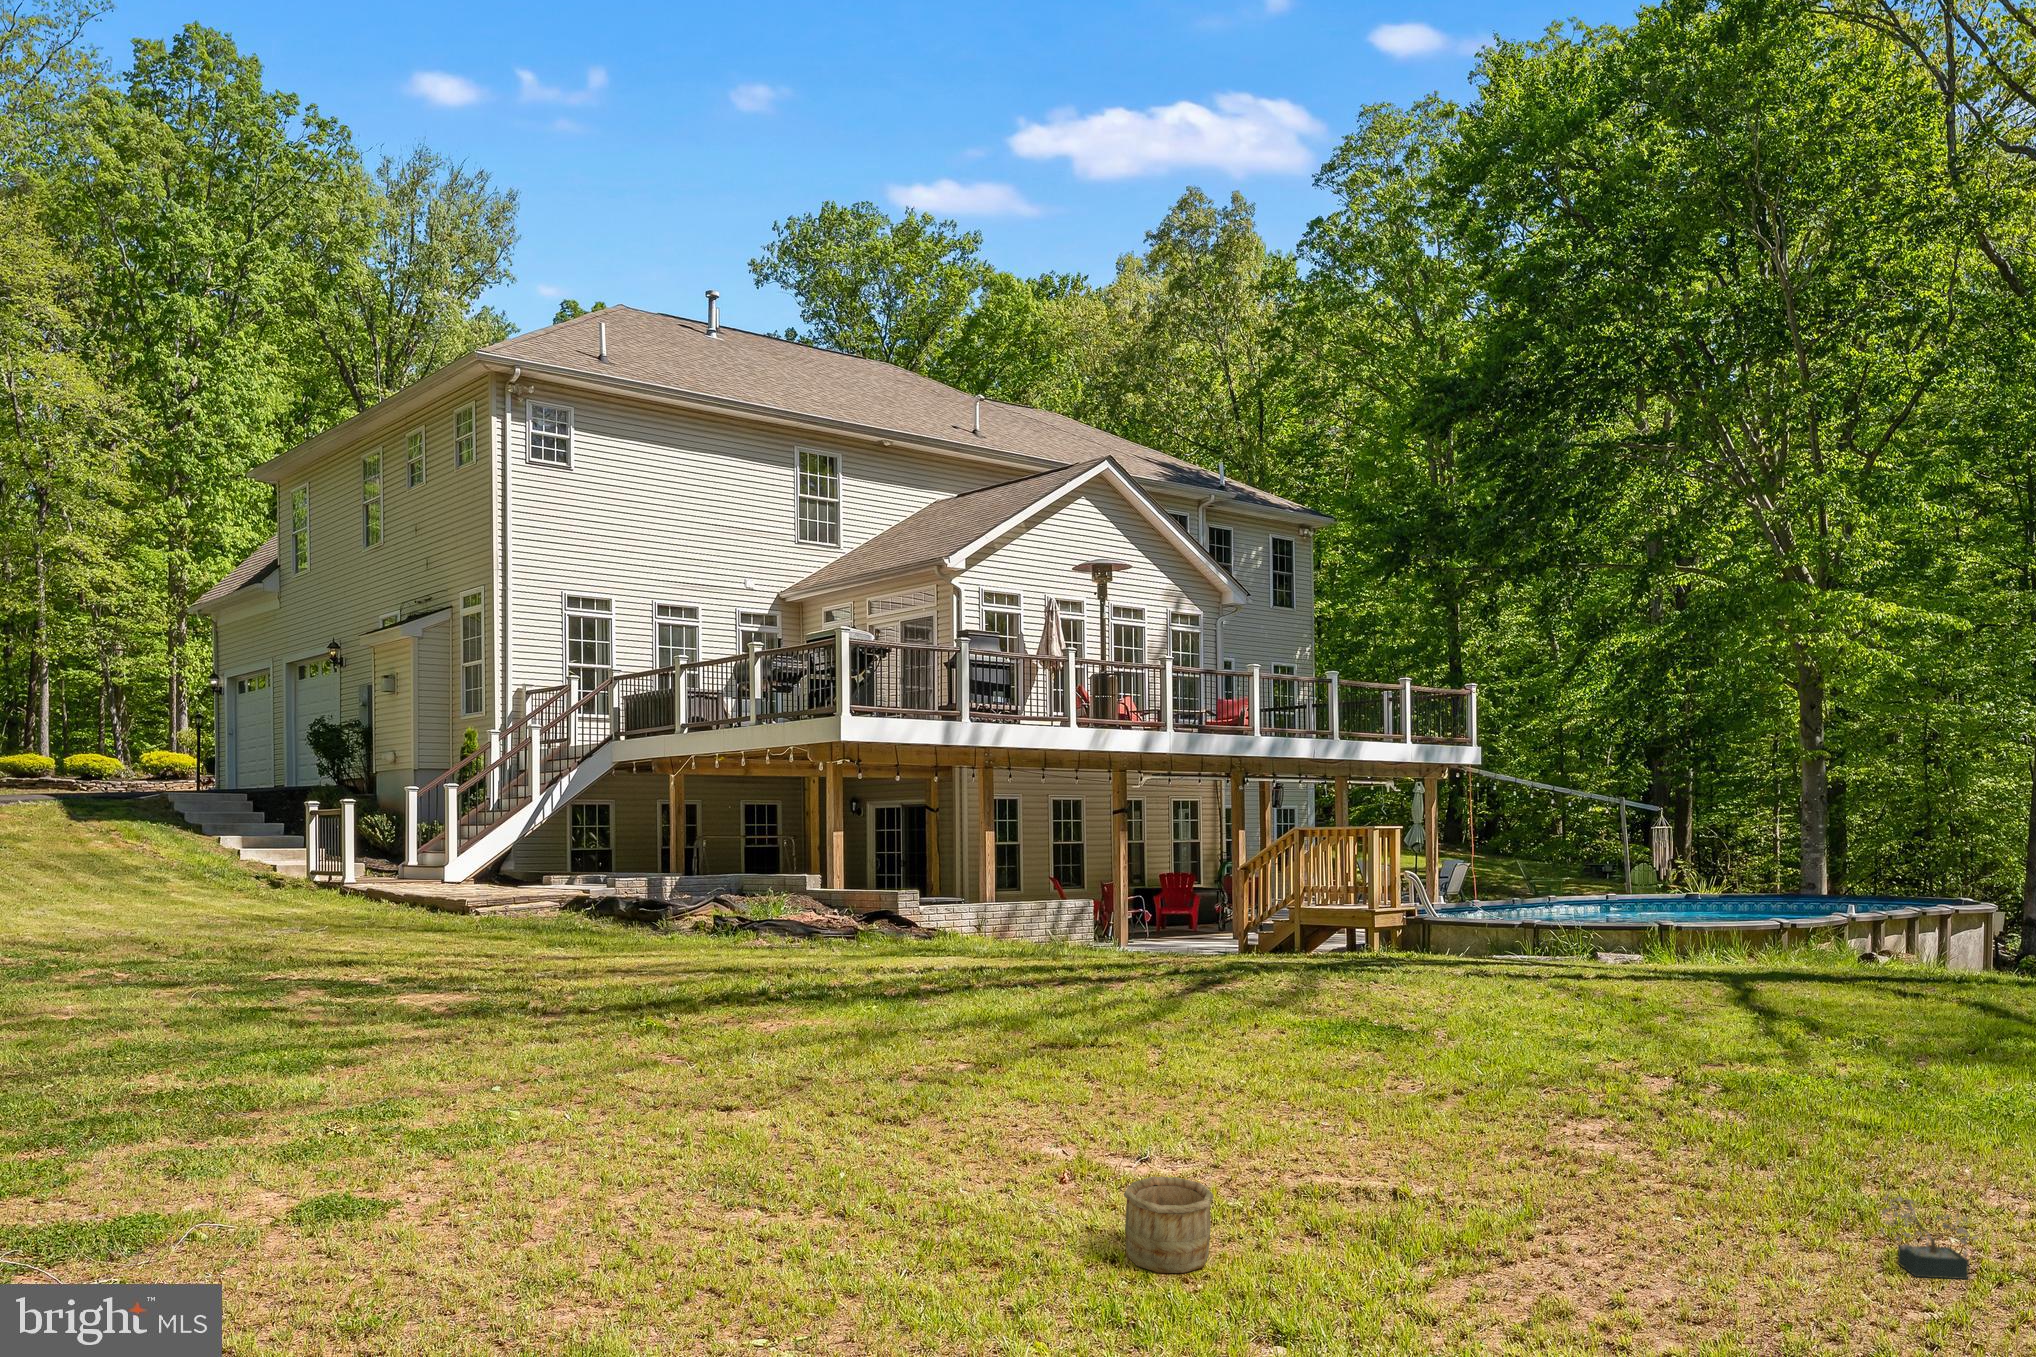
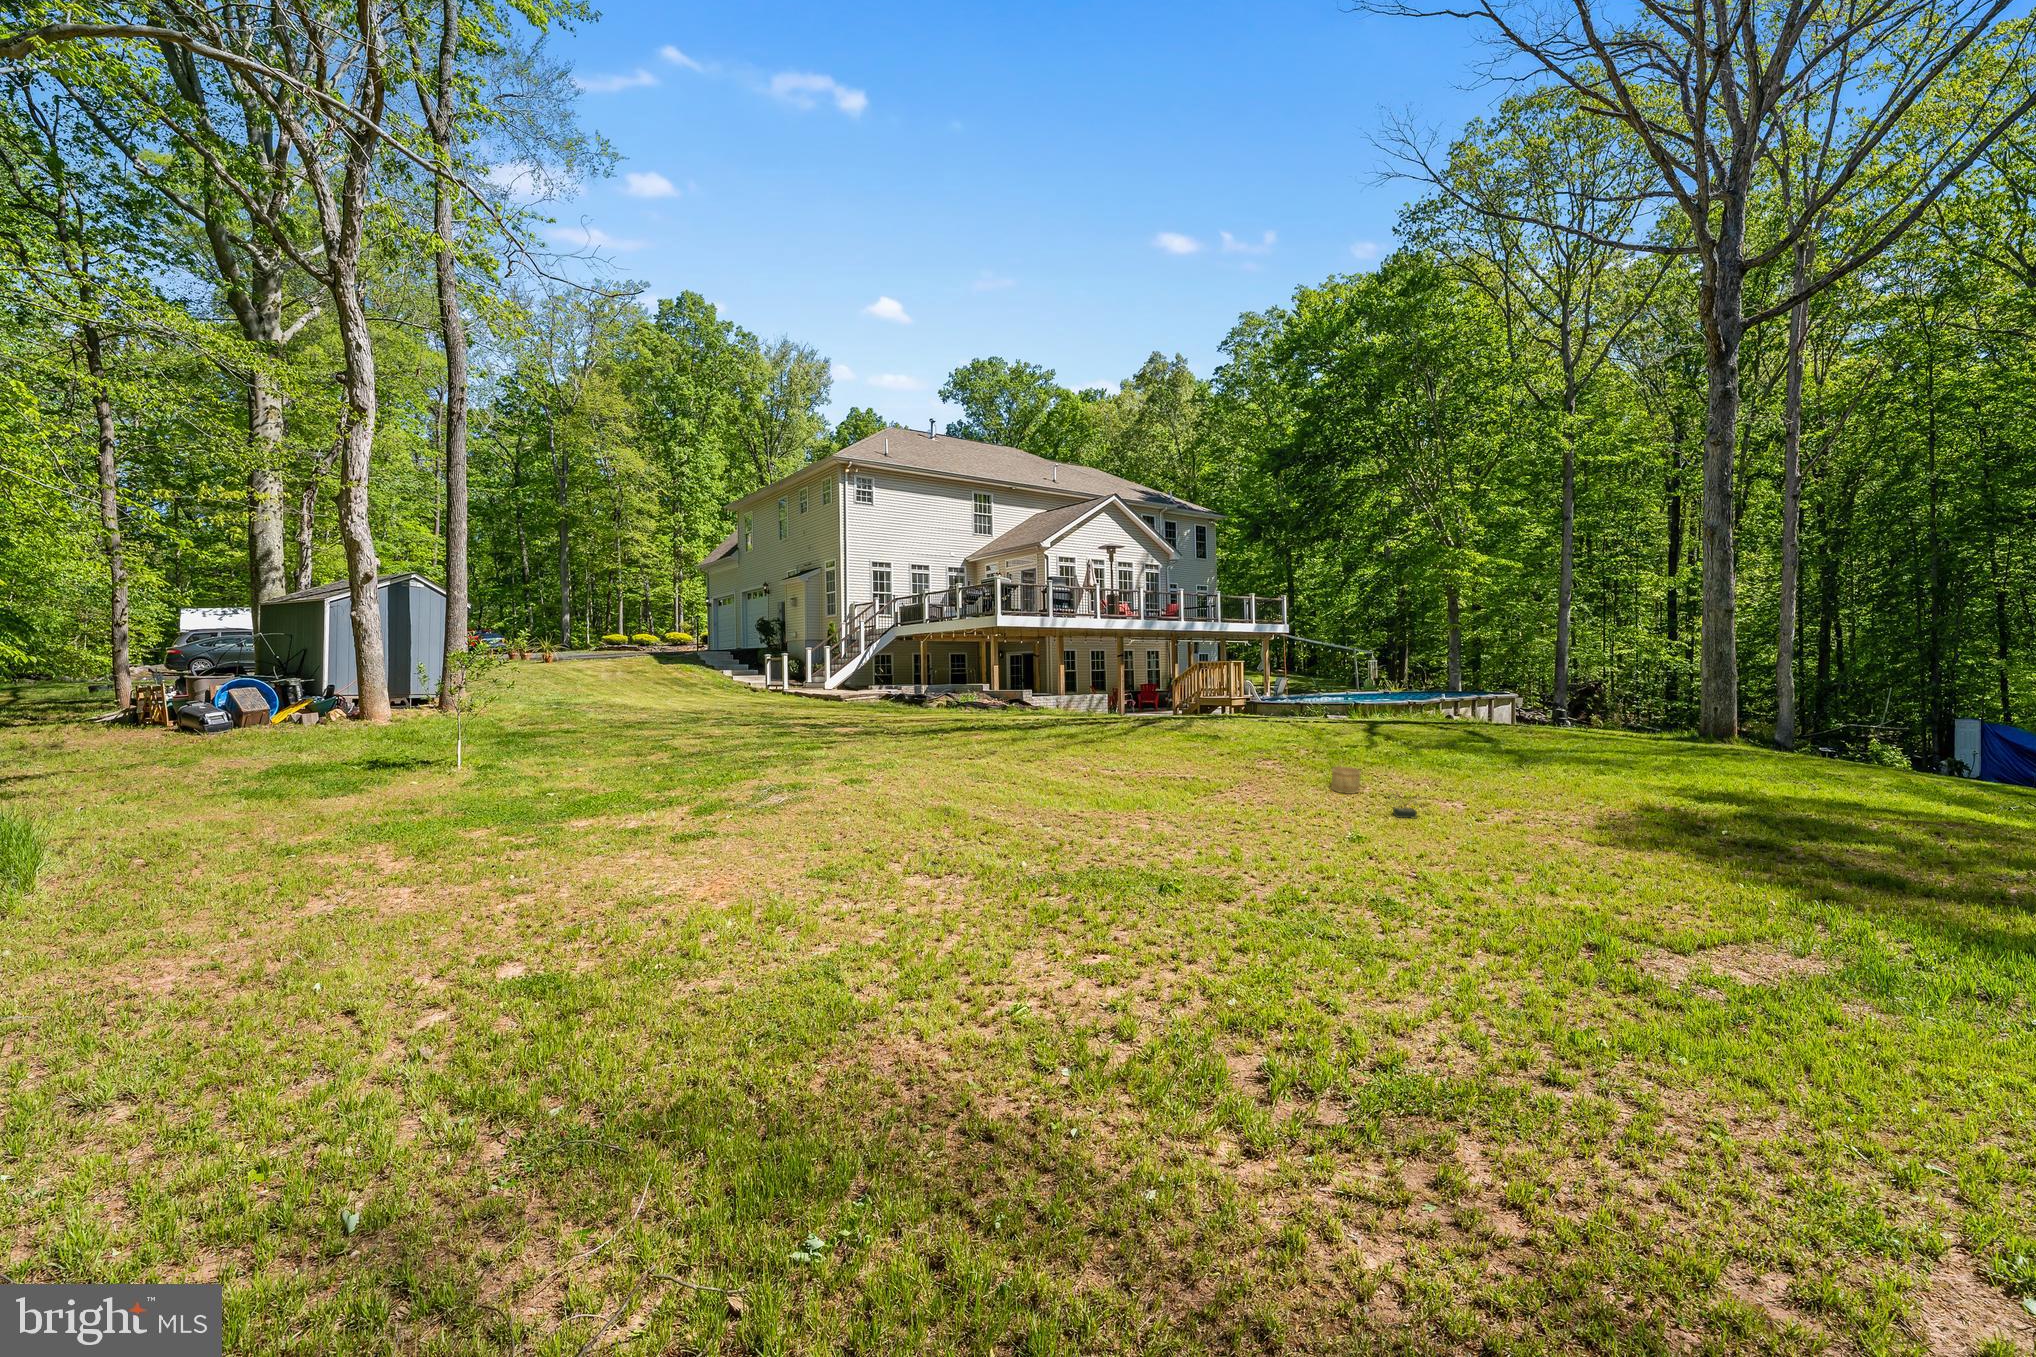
wooden bucket: present [1124,1177,1213,1273] -> present [1331,766,1361,794]

